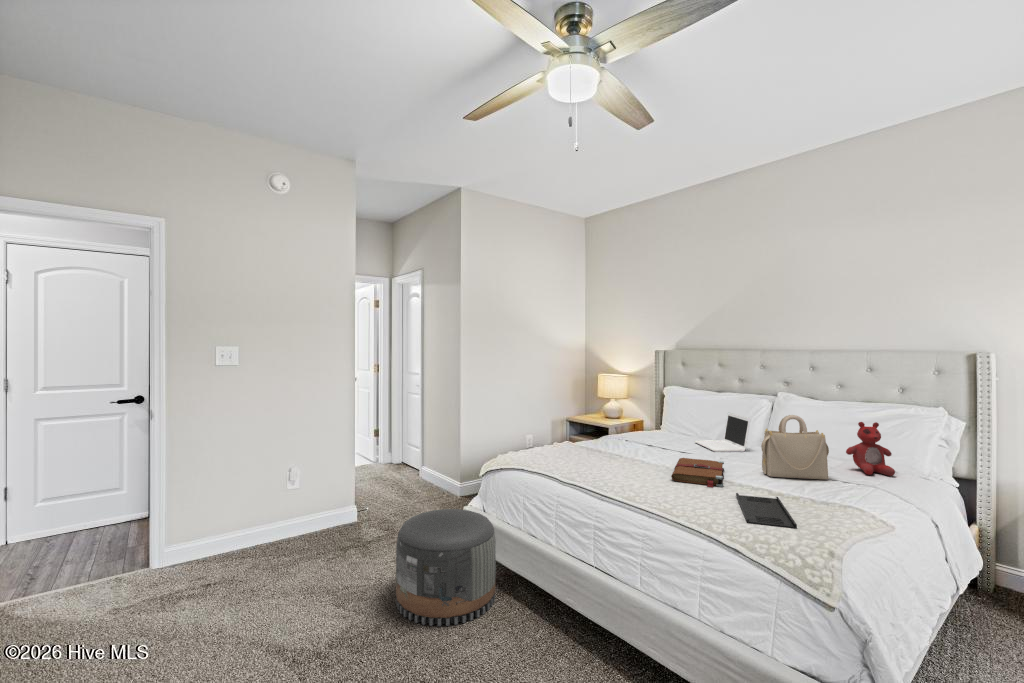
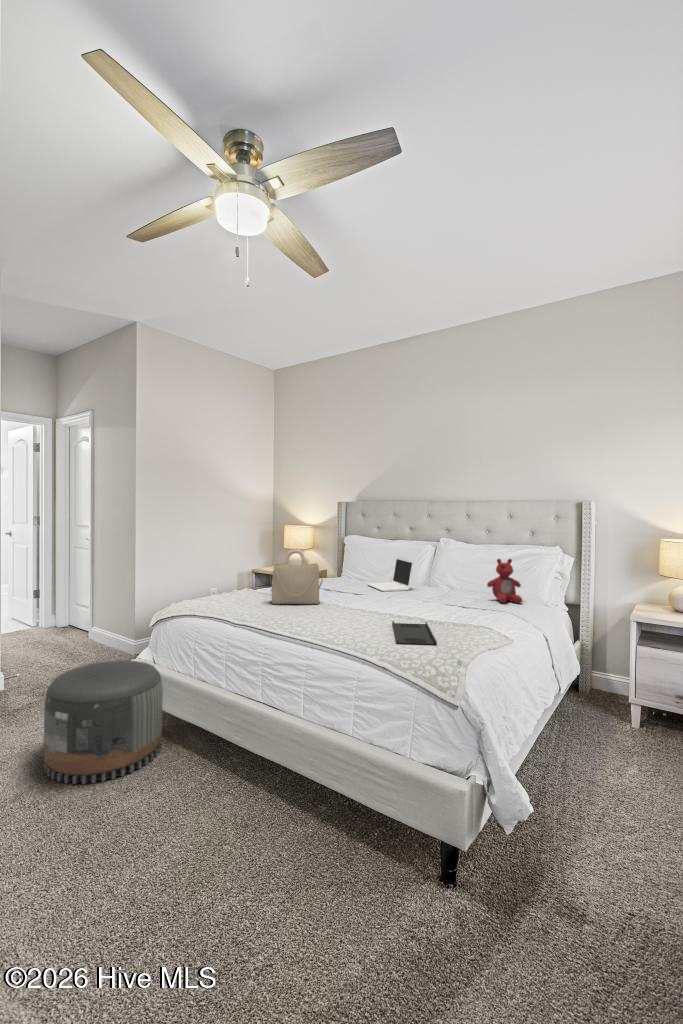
handbag: present [761,415,829,480] -> present [270,549,323,604]
book: present [671,458,724,487] -> none [338,596,387,619]

